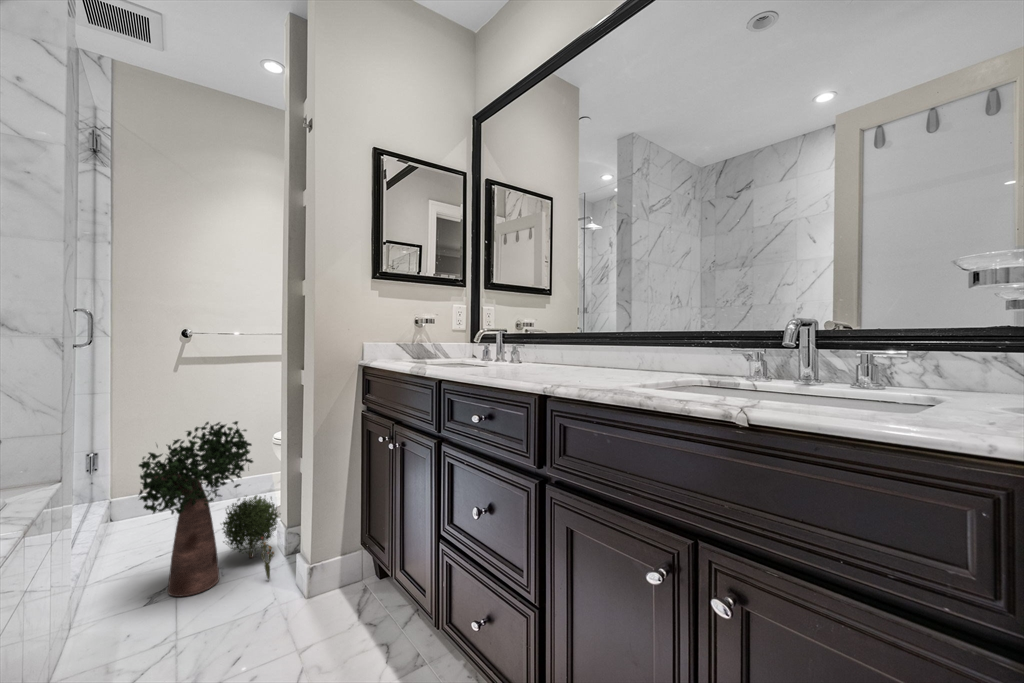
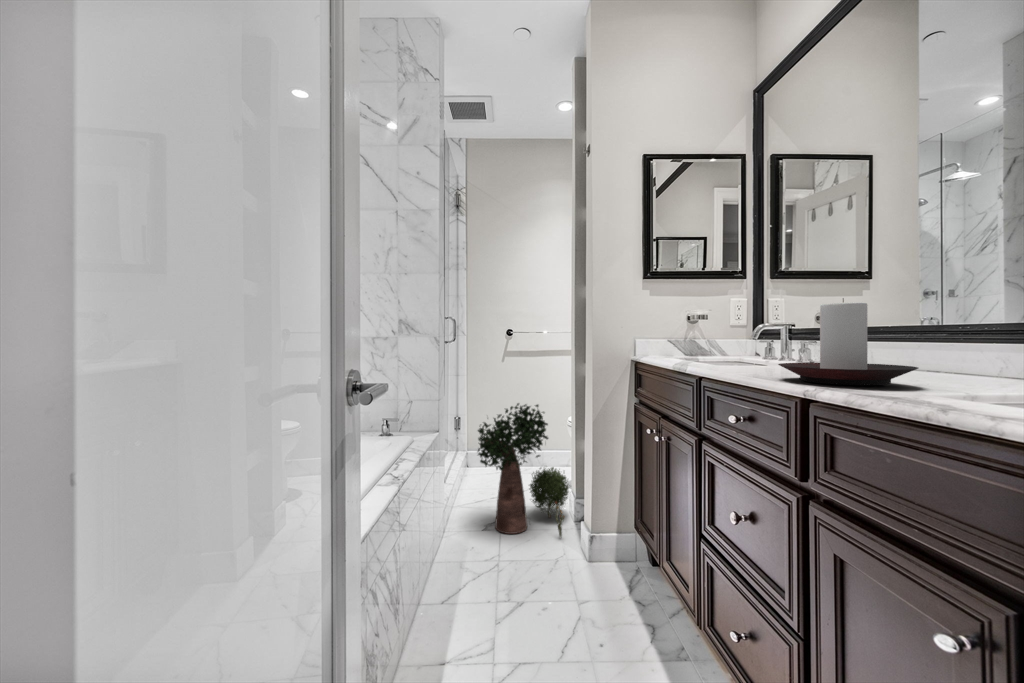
candle holder: none [514,306,610,379] -> present [778,298,918,385]

